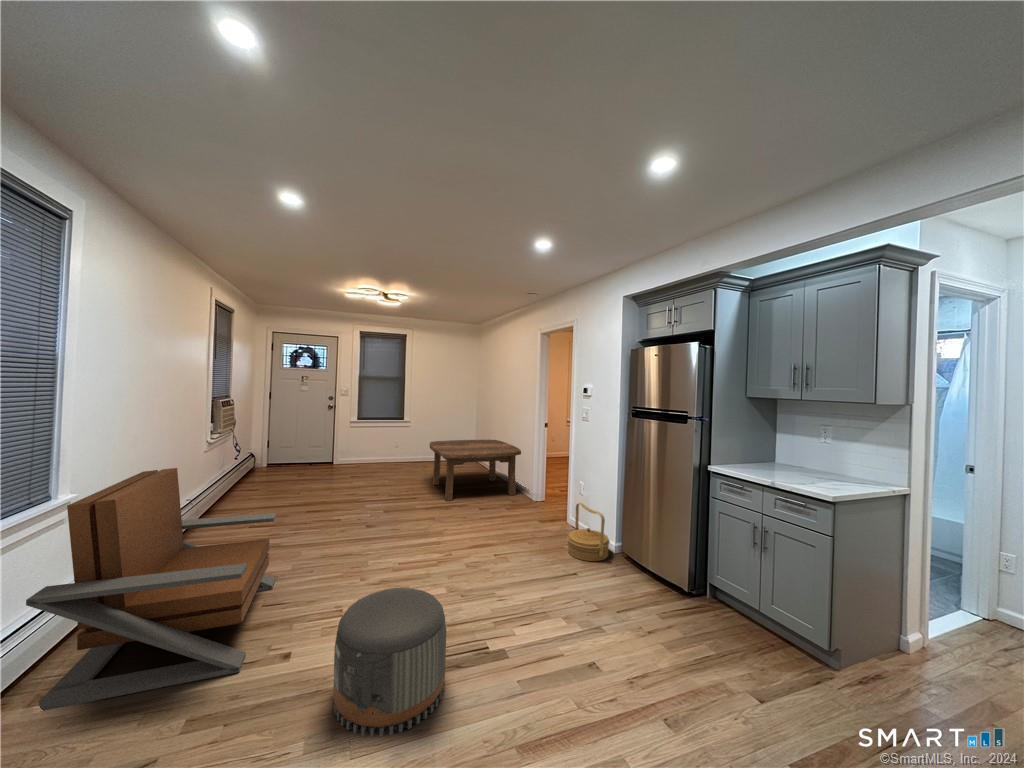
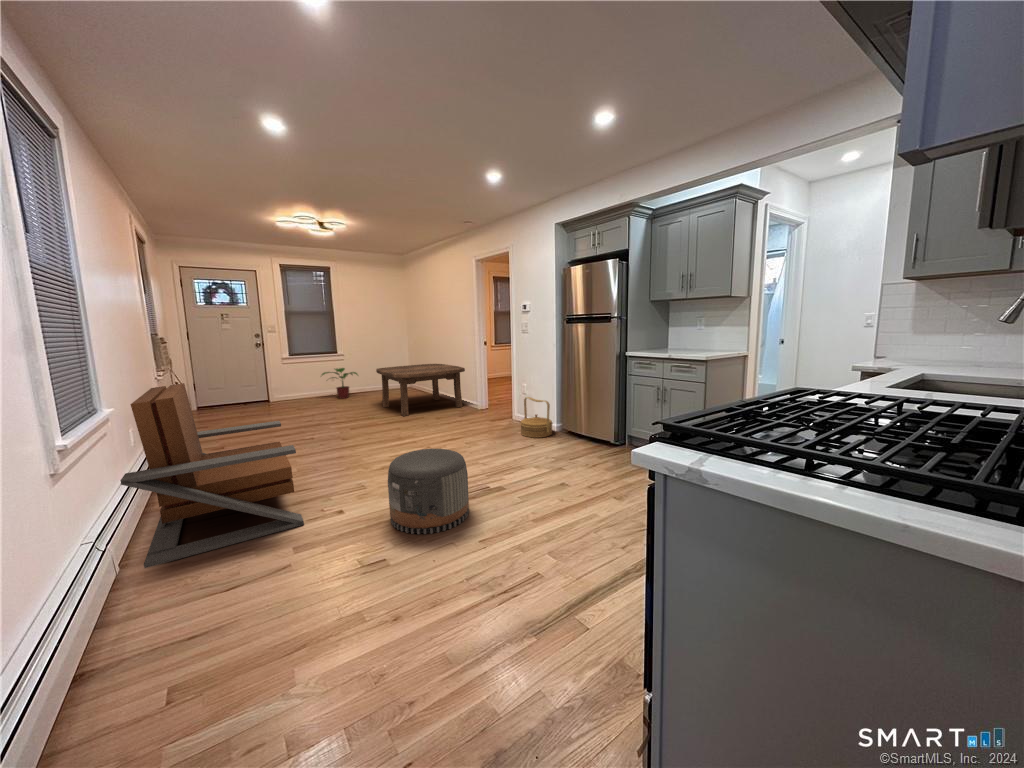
potted plant: none [381,435,418,468] -> present [322,368,358,399]

